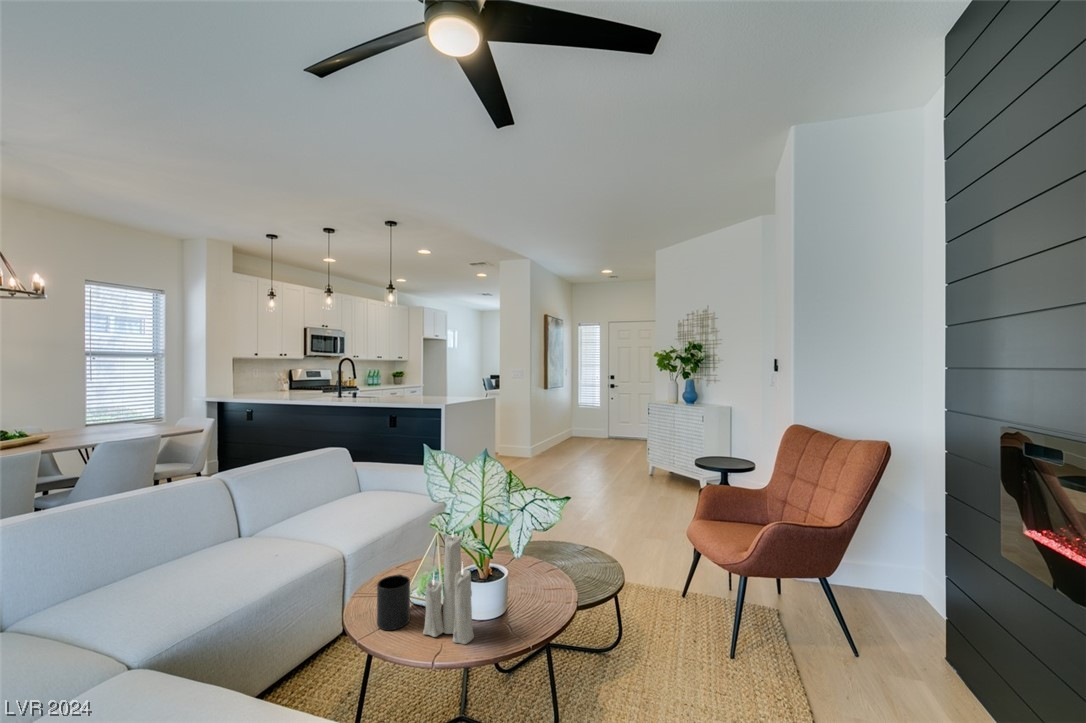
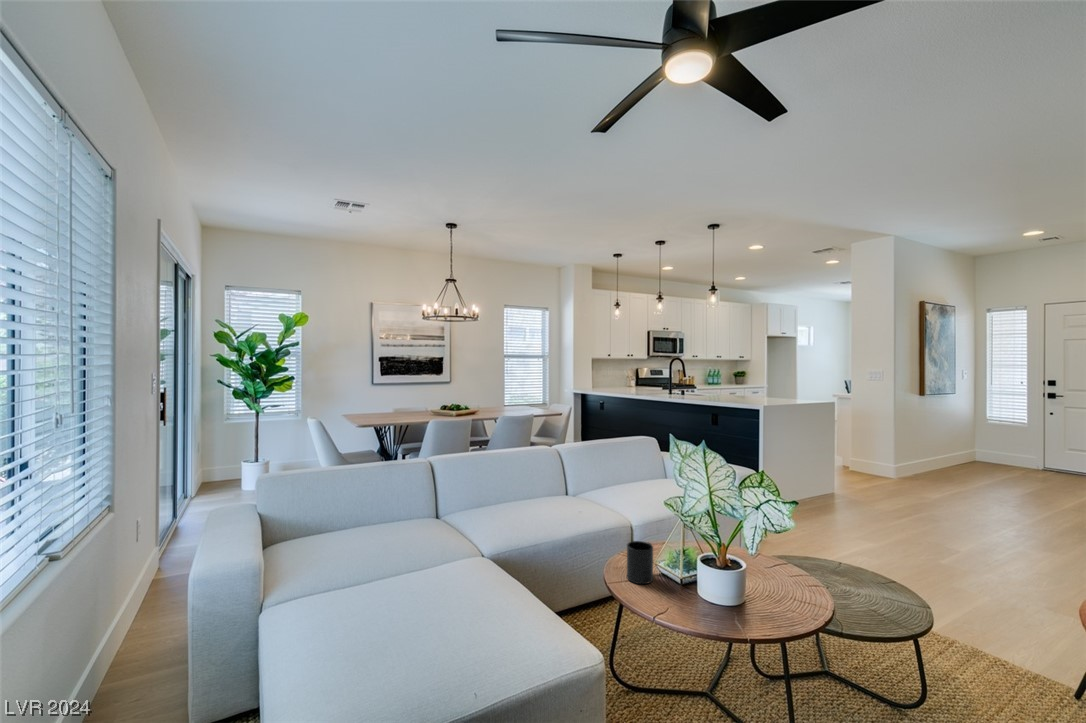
candle: present [423,532,474,644] -> none [657,503,697,614]

